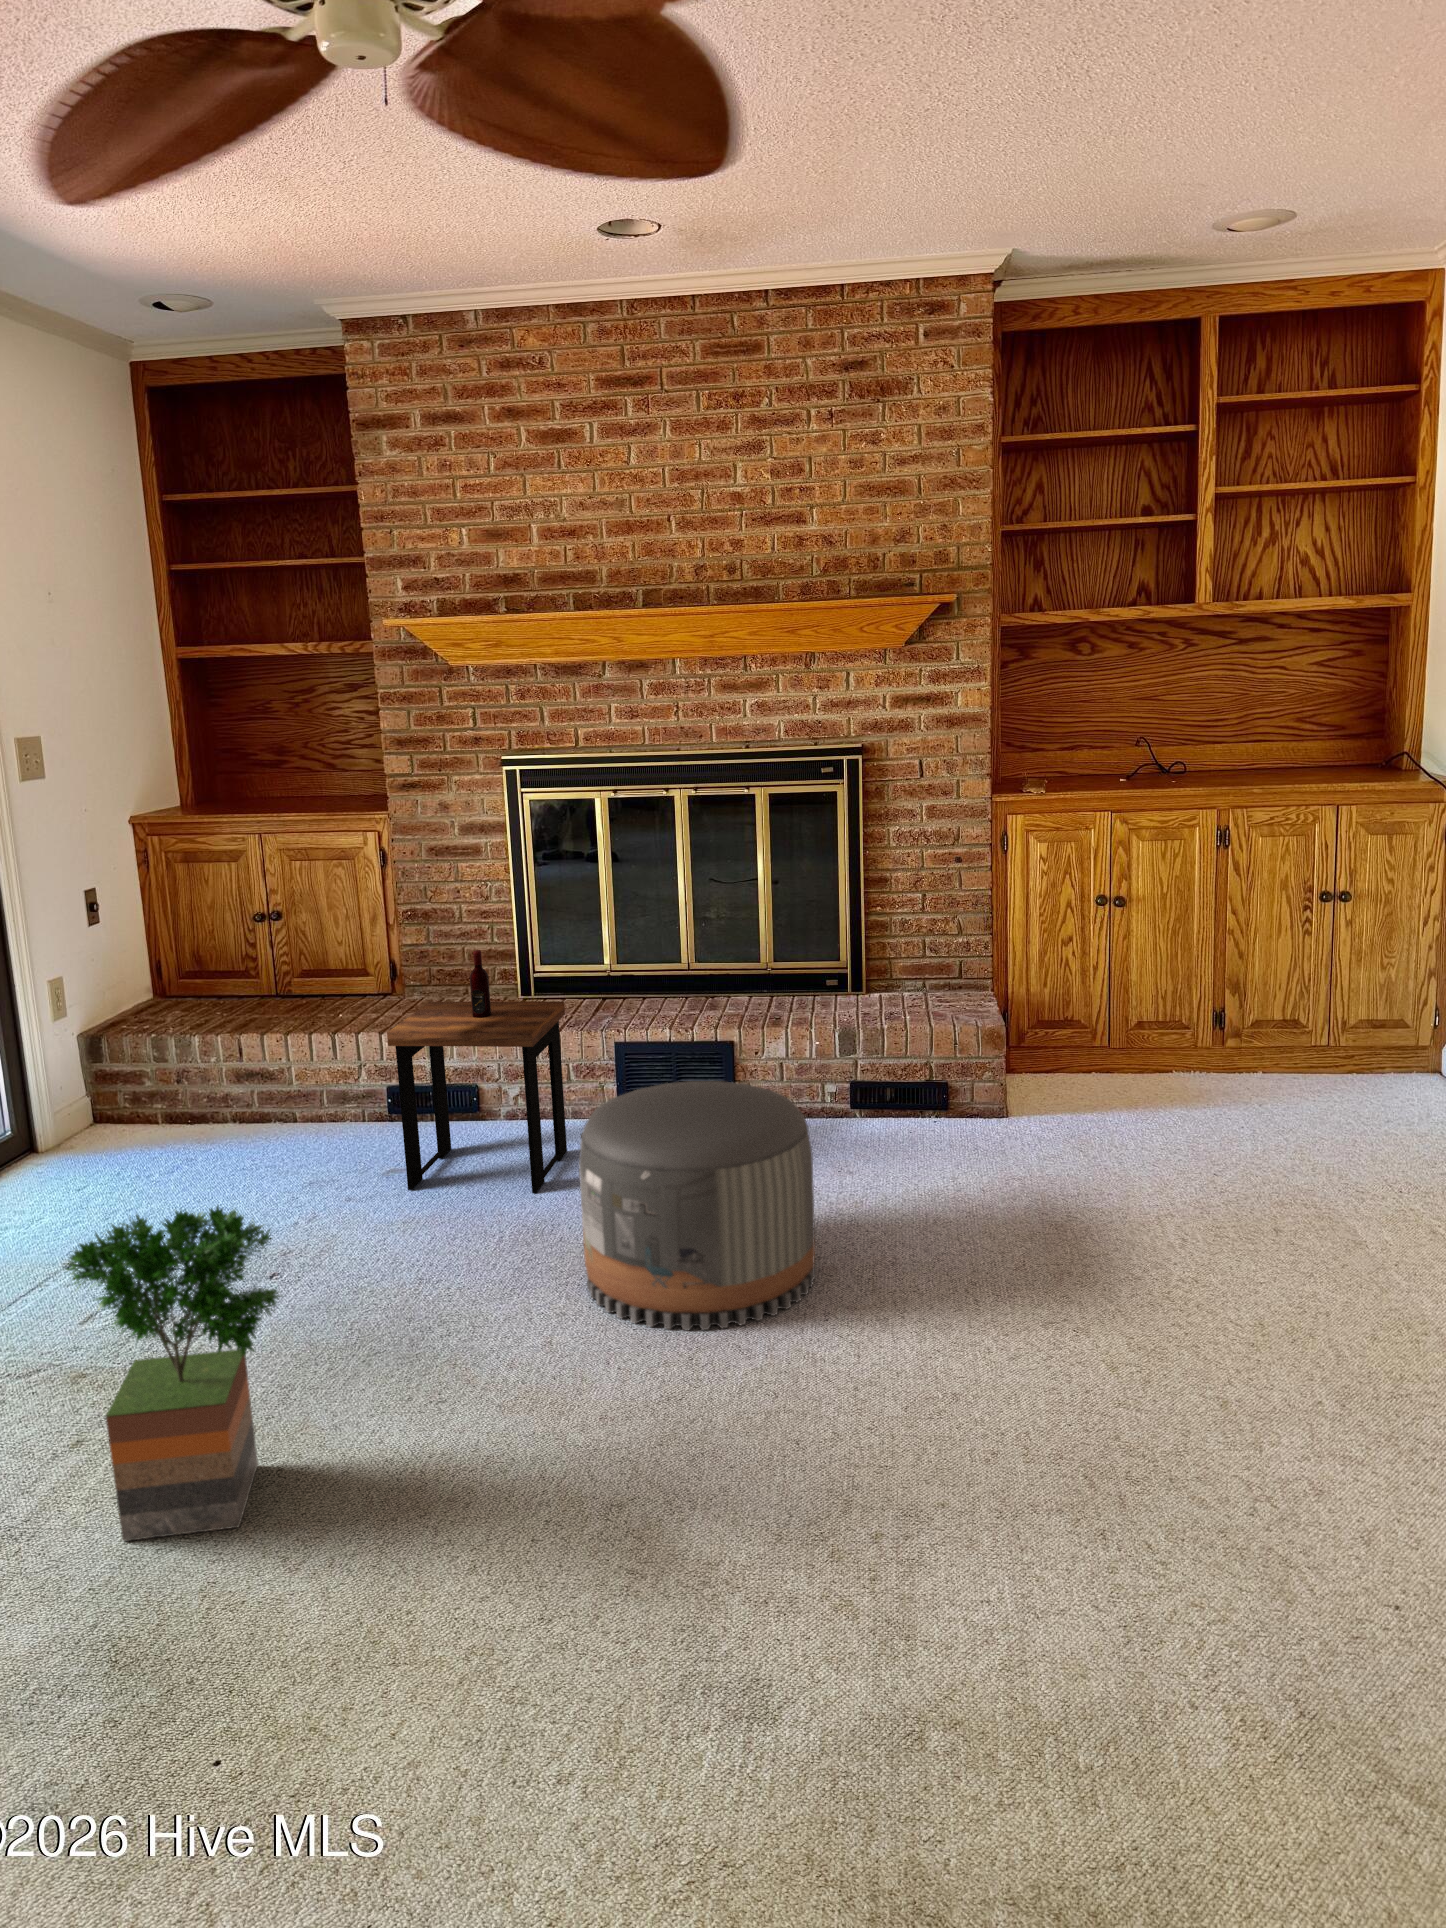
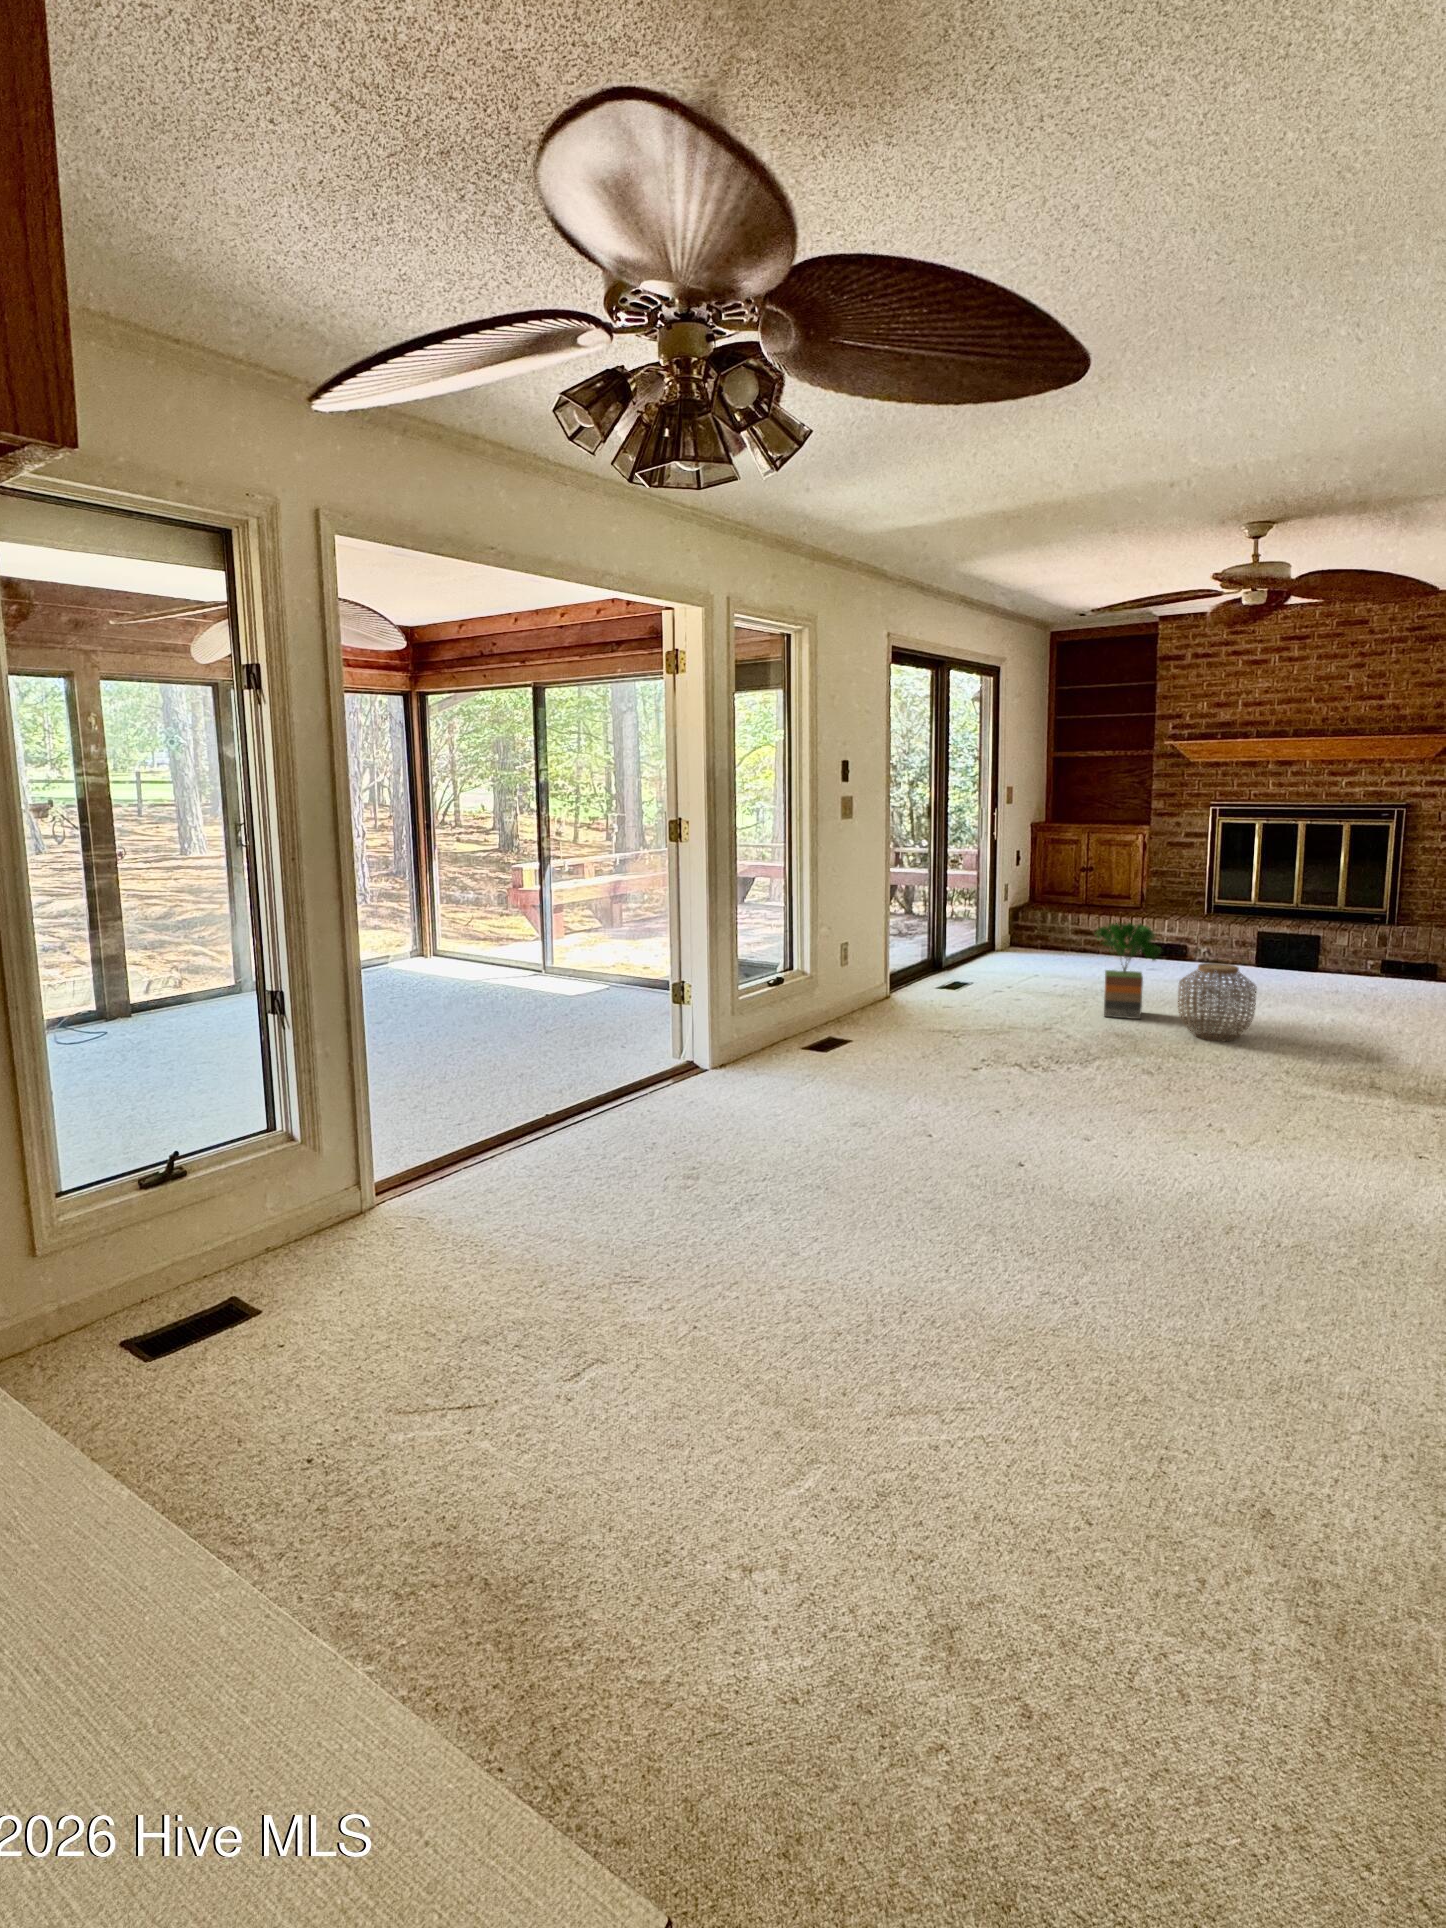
side table: present [387,950,567,1193] -> none [1163,878,1240,978]
pouf: present [579,1081,815,1330] -> none [1251,925,1358,1010]
woven basket: none [293,1371,543,1667] -> present [1178,963,1257,1041]

